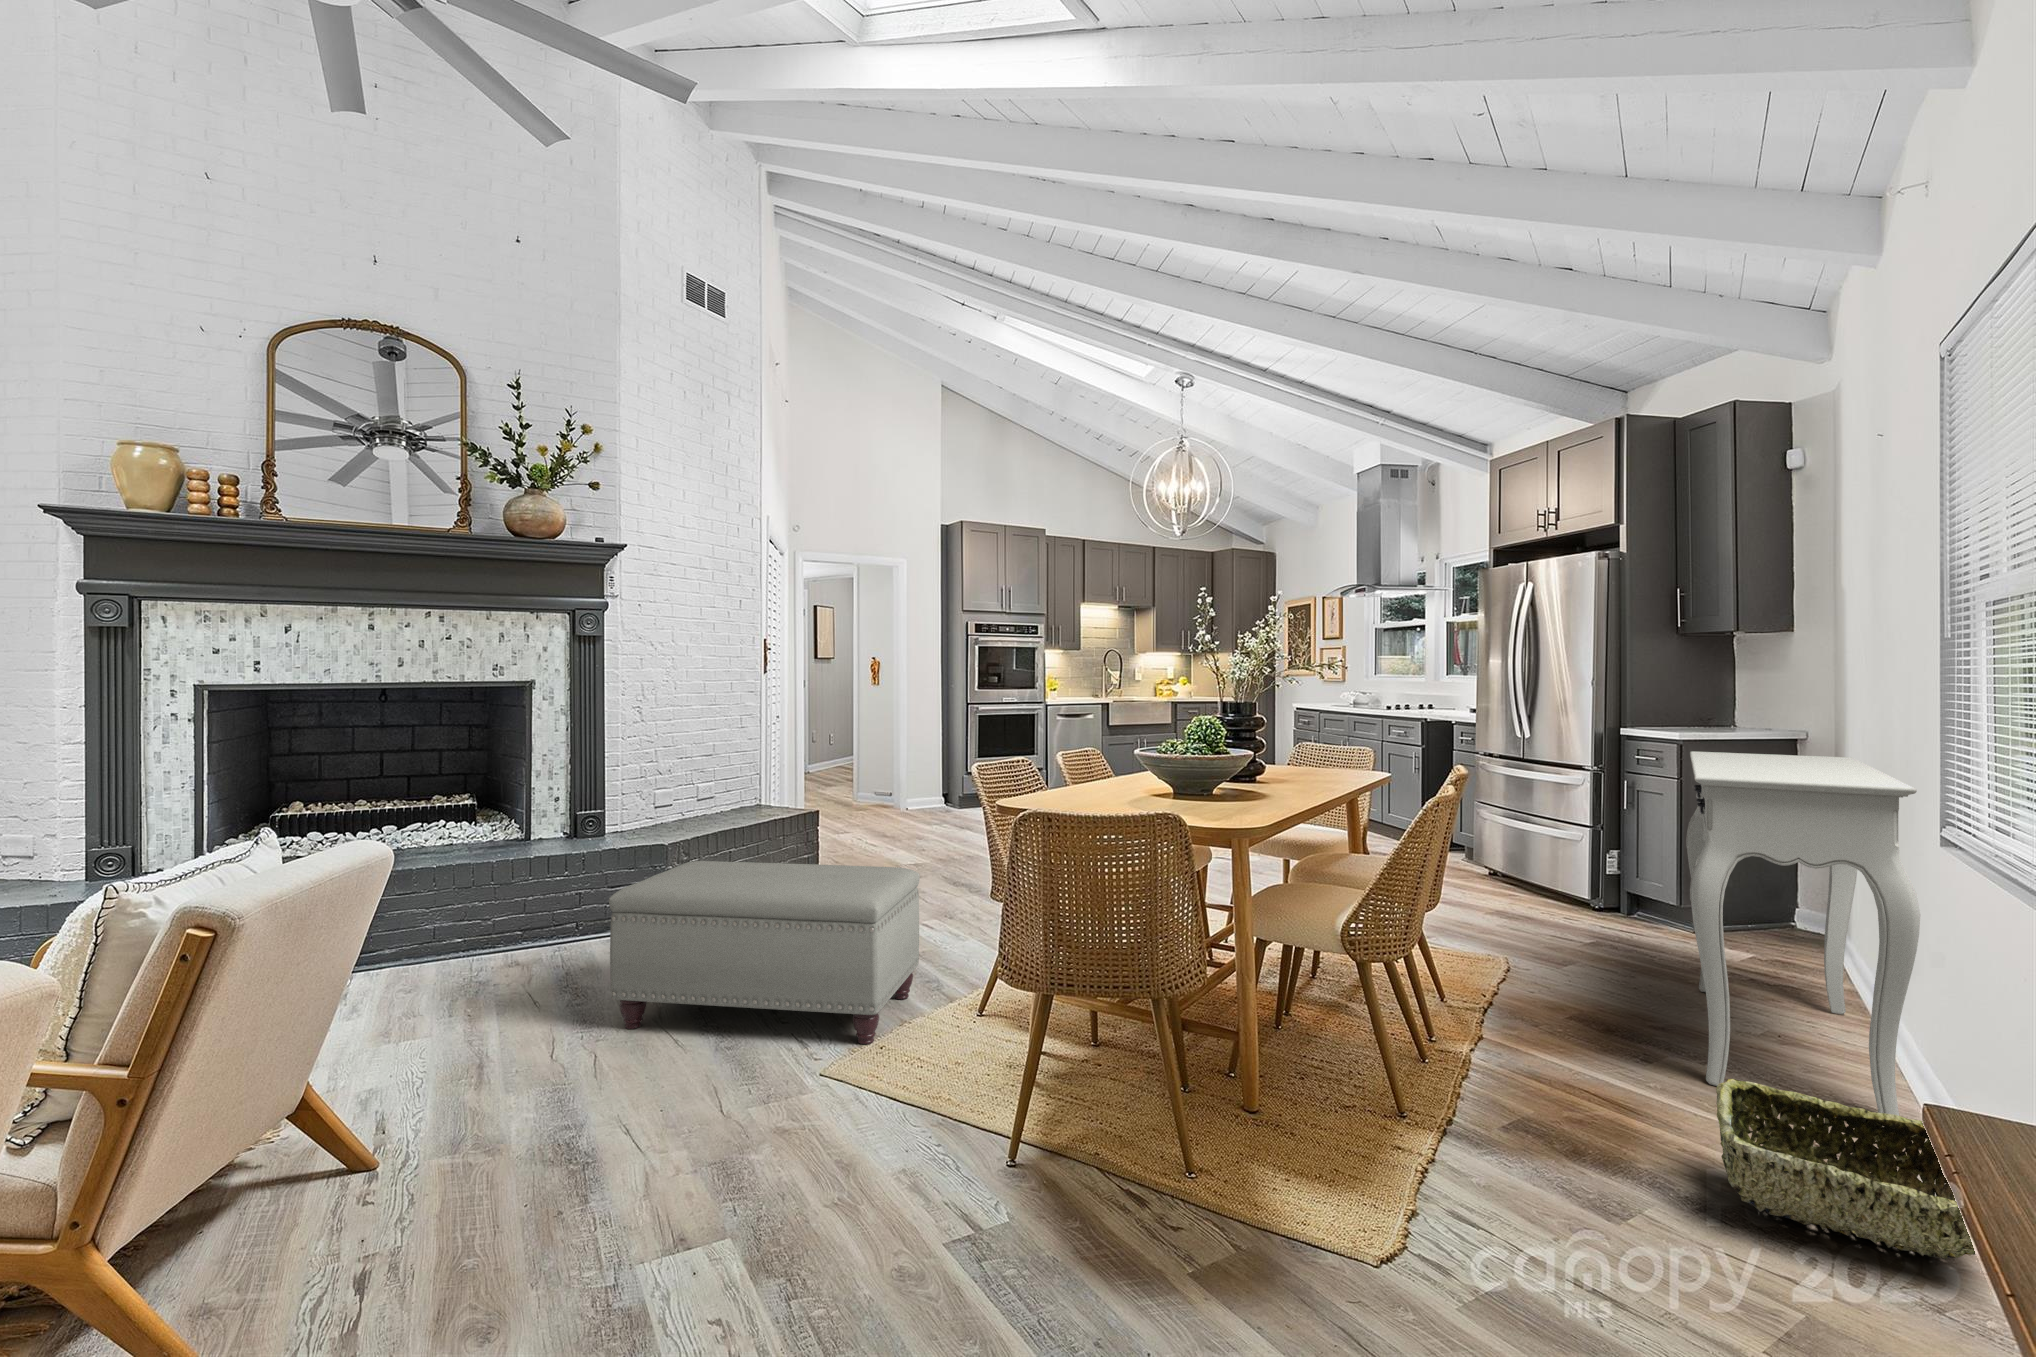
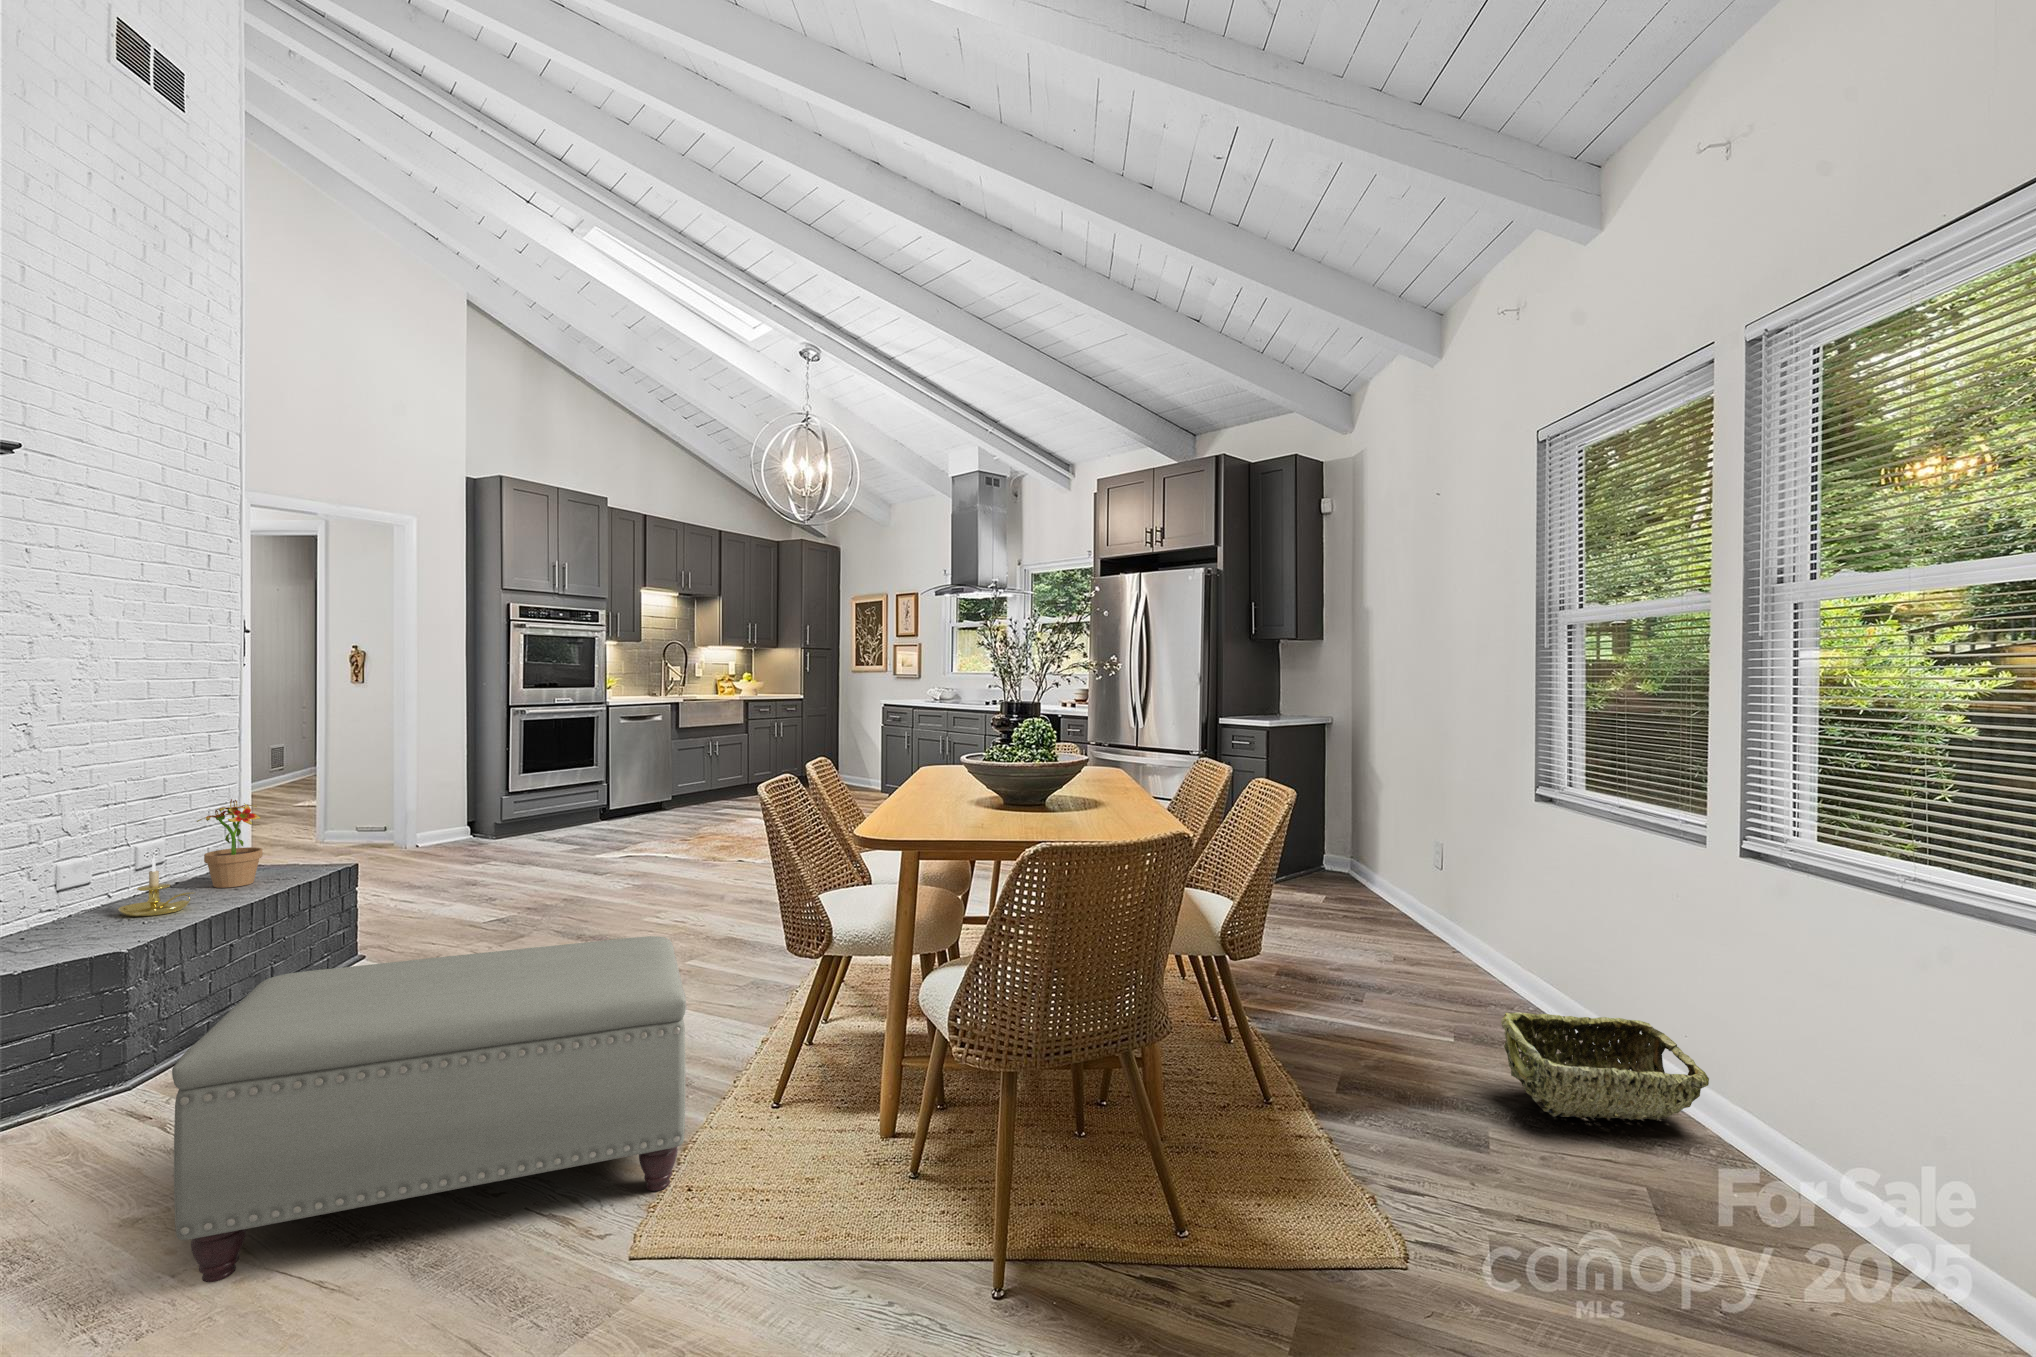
console table: present [1686,751,1920,1116] -> none [1332,741,1556,1020]
potted plant: none [727,758,761,816] -> present [197,799,263,888]
candle holder: none [679,790,715,827] -> present [118,857,195,917]

